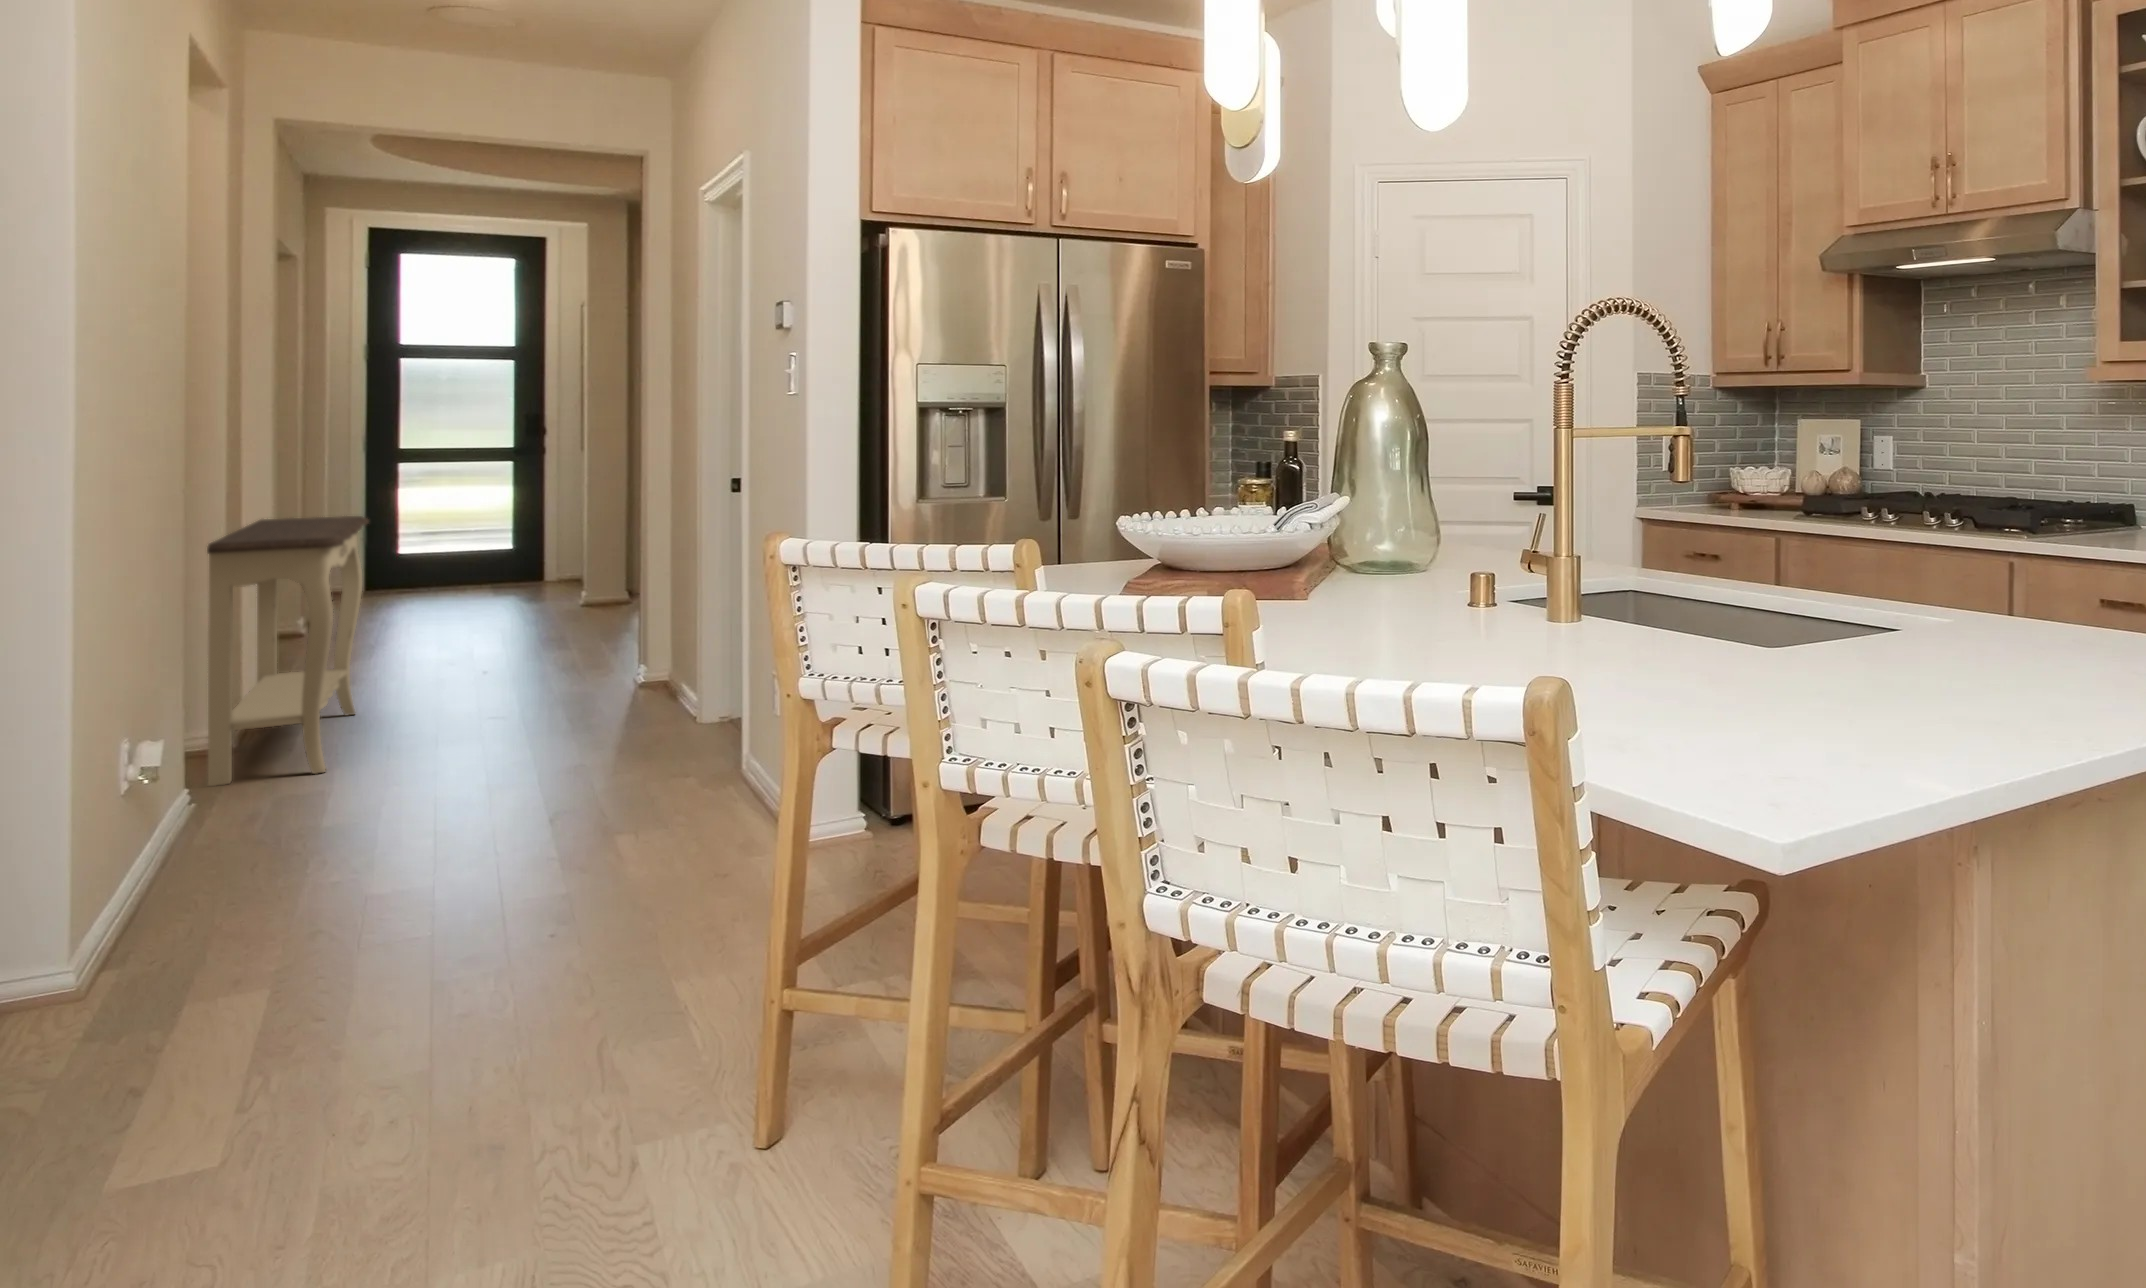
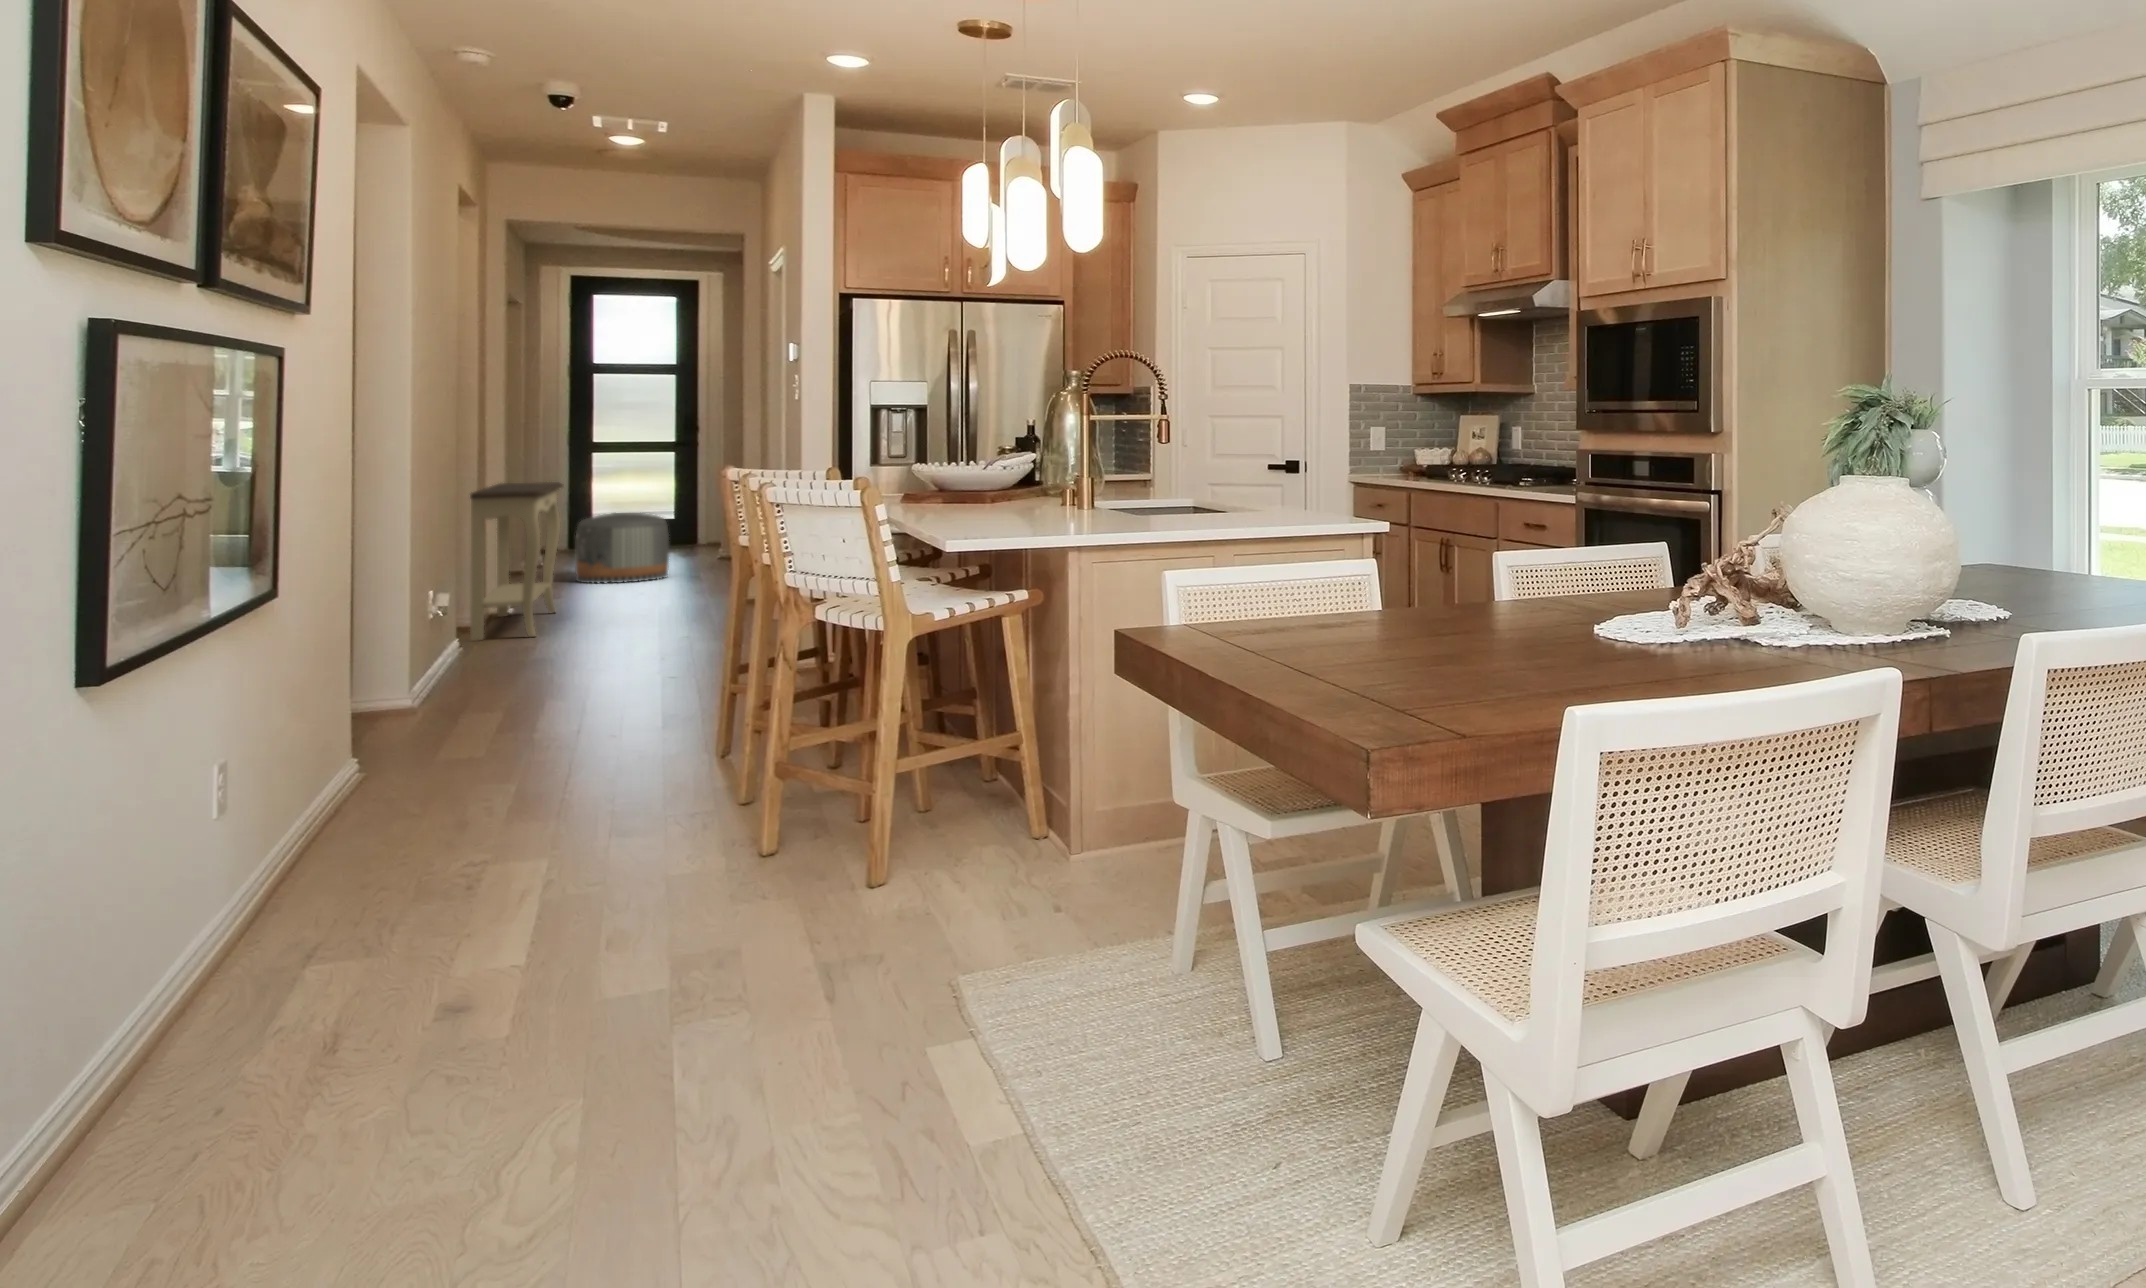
pouf: none [380,549,520,651] -> present [576,513,669,583]

